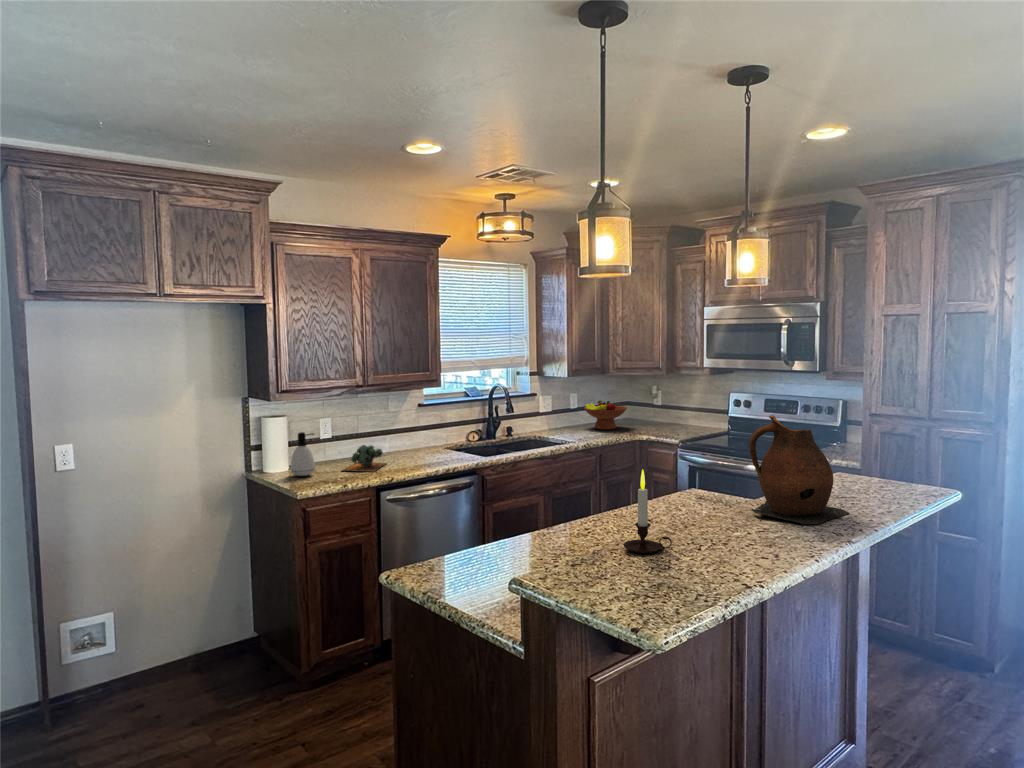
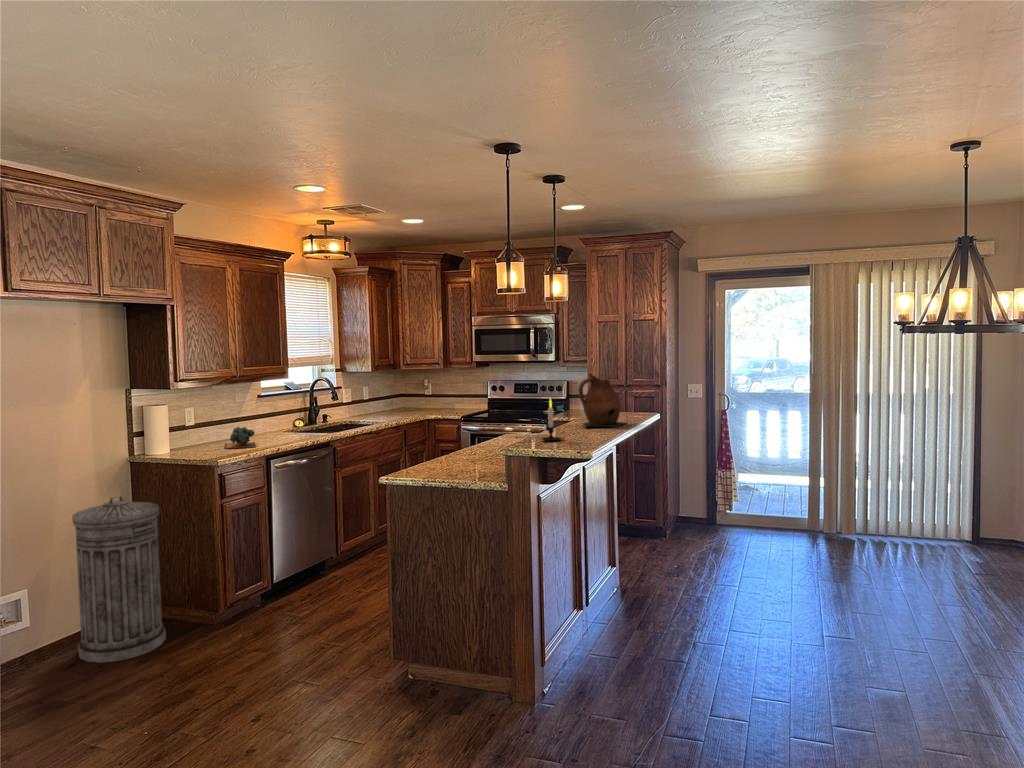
fruit bowl: present [584,401,627,430] -> none [375,391,411,415]
soap dispenser: present [291,432,315,476] -> none [185,416,207,454]
trash can: none [150,521,251,712] -> present [72,496,166,663]

